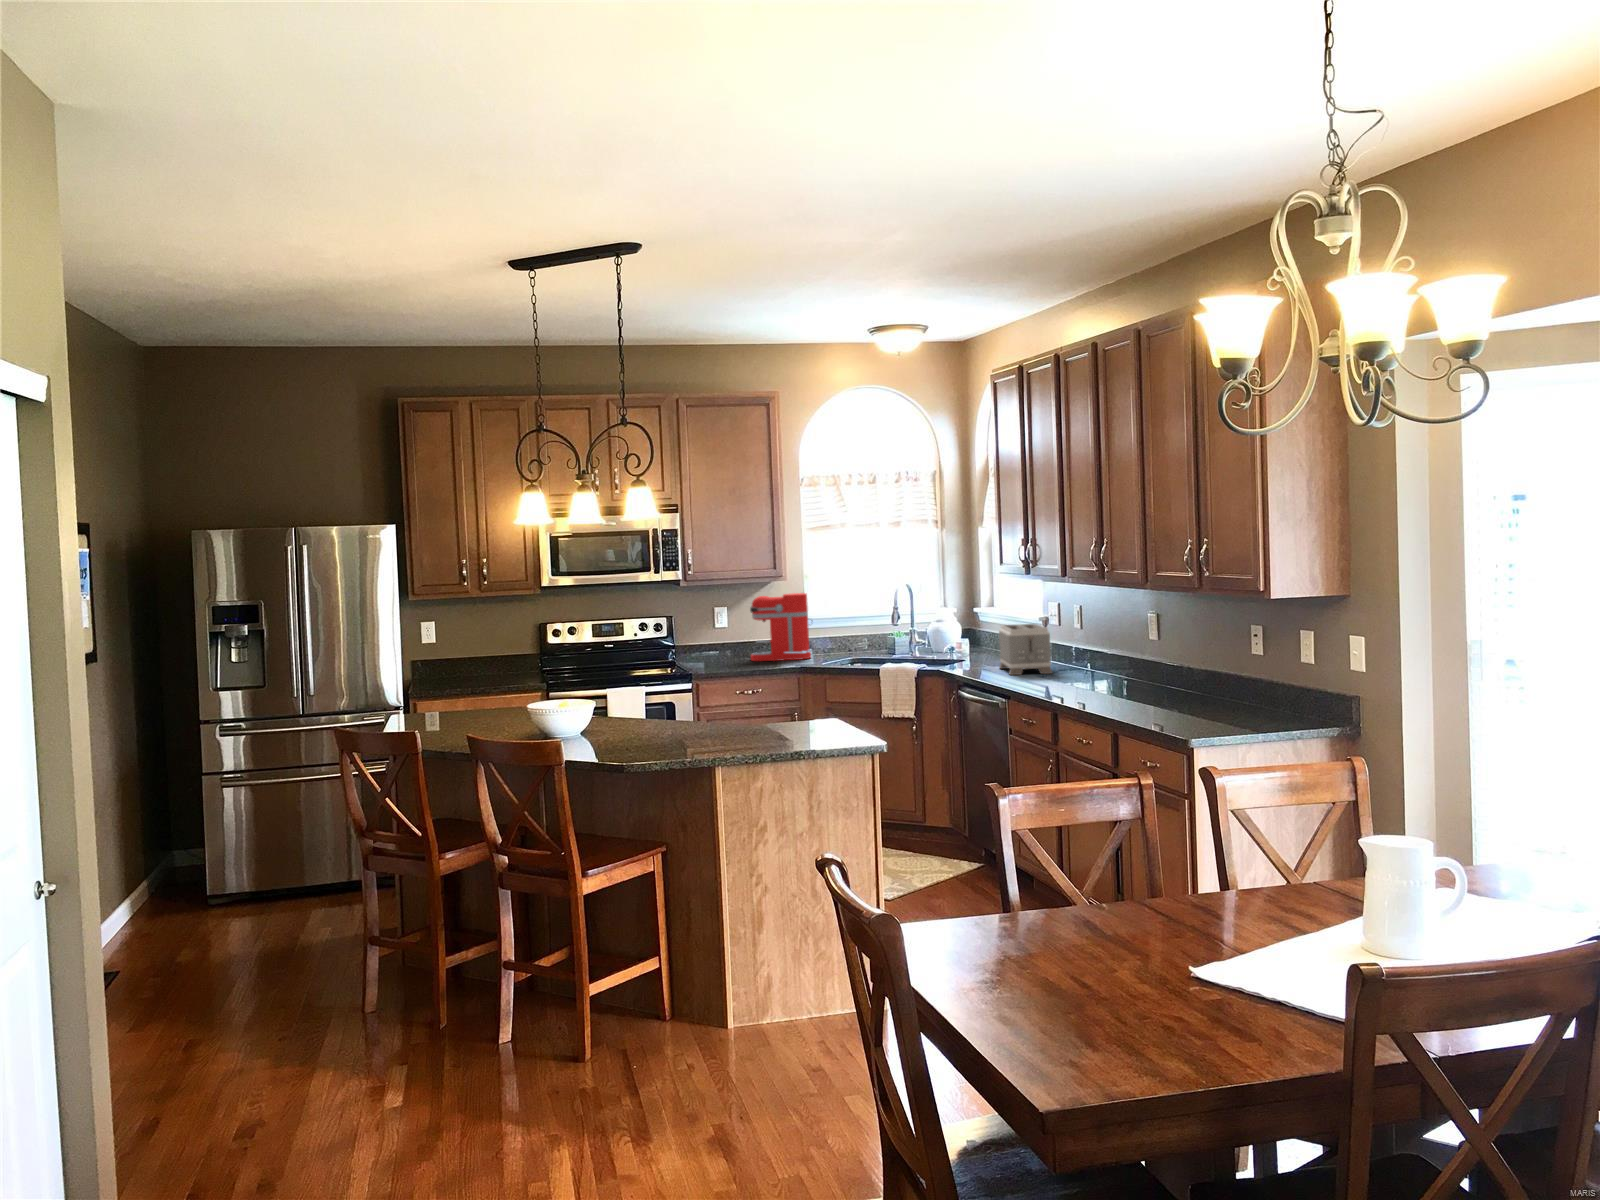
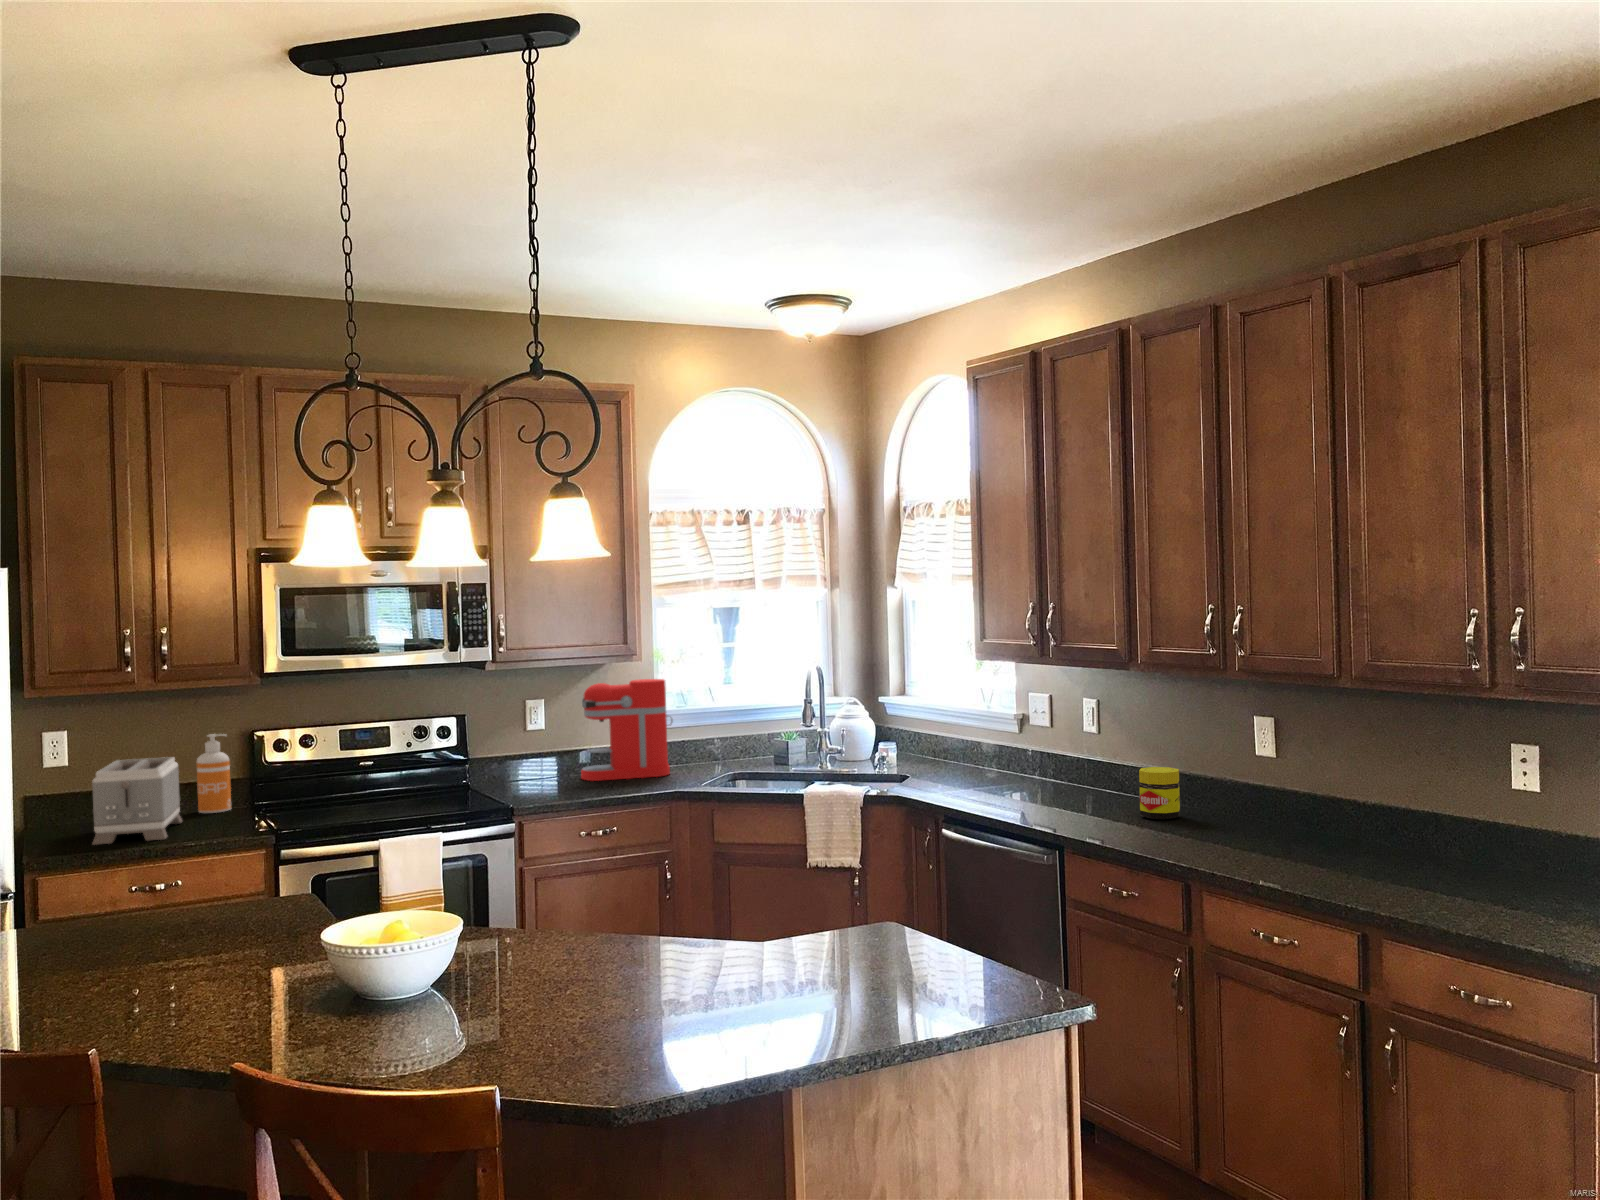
toaster: present [999,624,1052,675] -> present [92,757,182,845]
soap dispenser: none [507,625,528,674] -> present [197,734,231,813]
jar: none [1071,648,1099,682] -> present [1139,767,1180,819]

